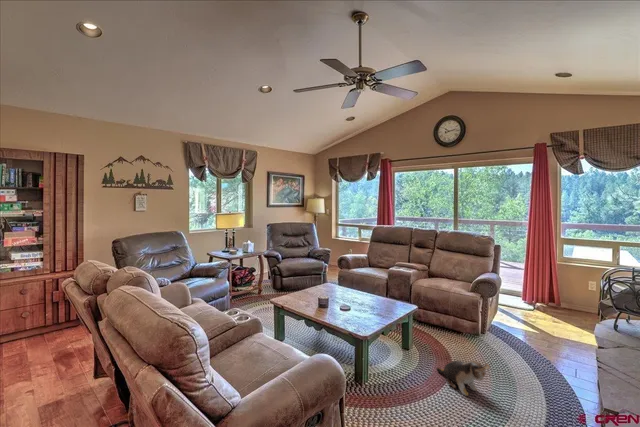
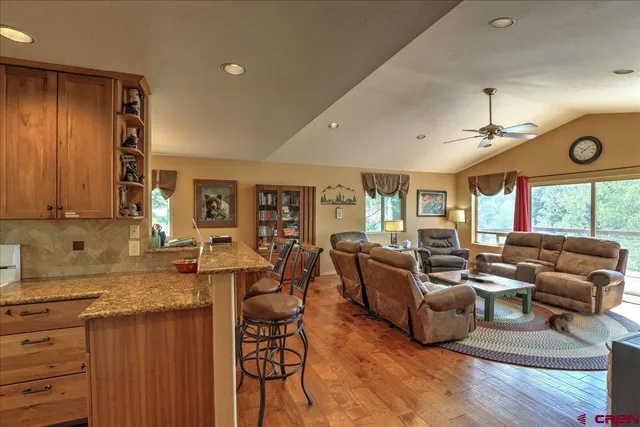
flower arrangement: none [322,273,367,308] -> present [464,258,495,277]

